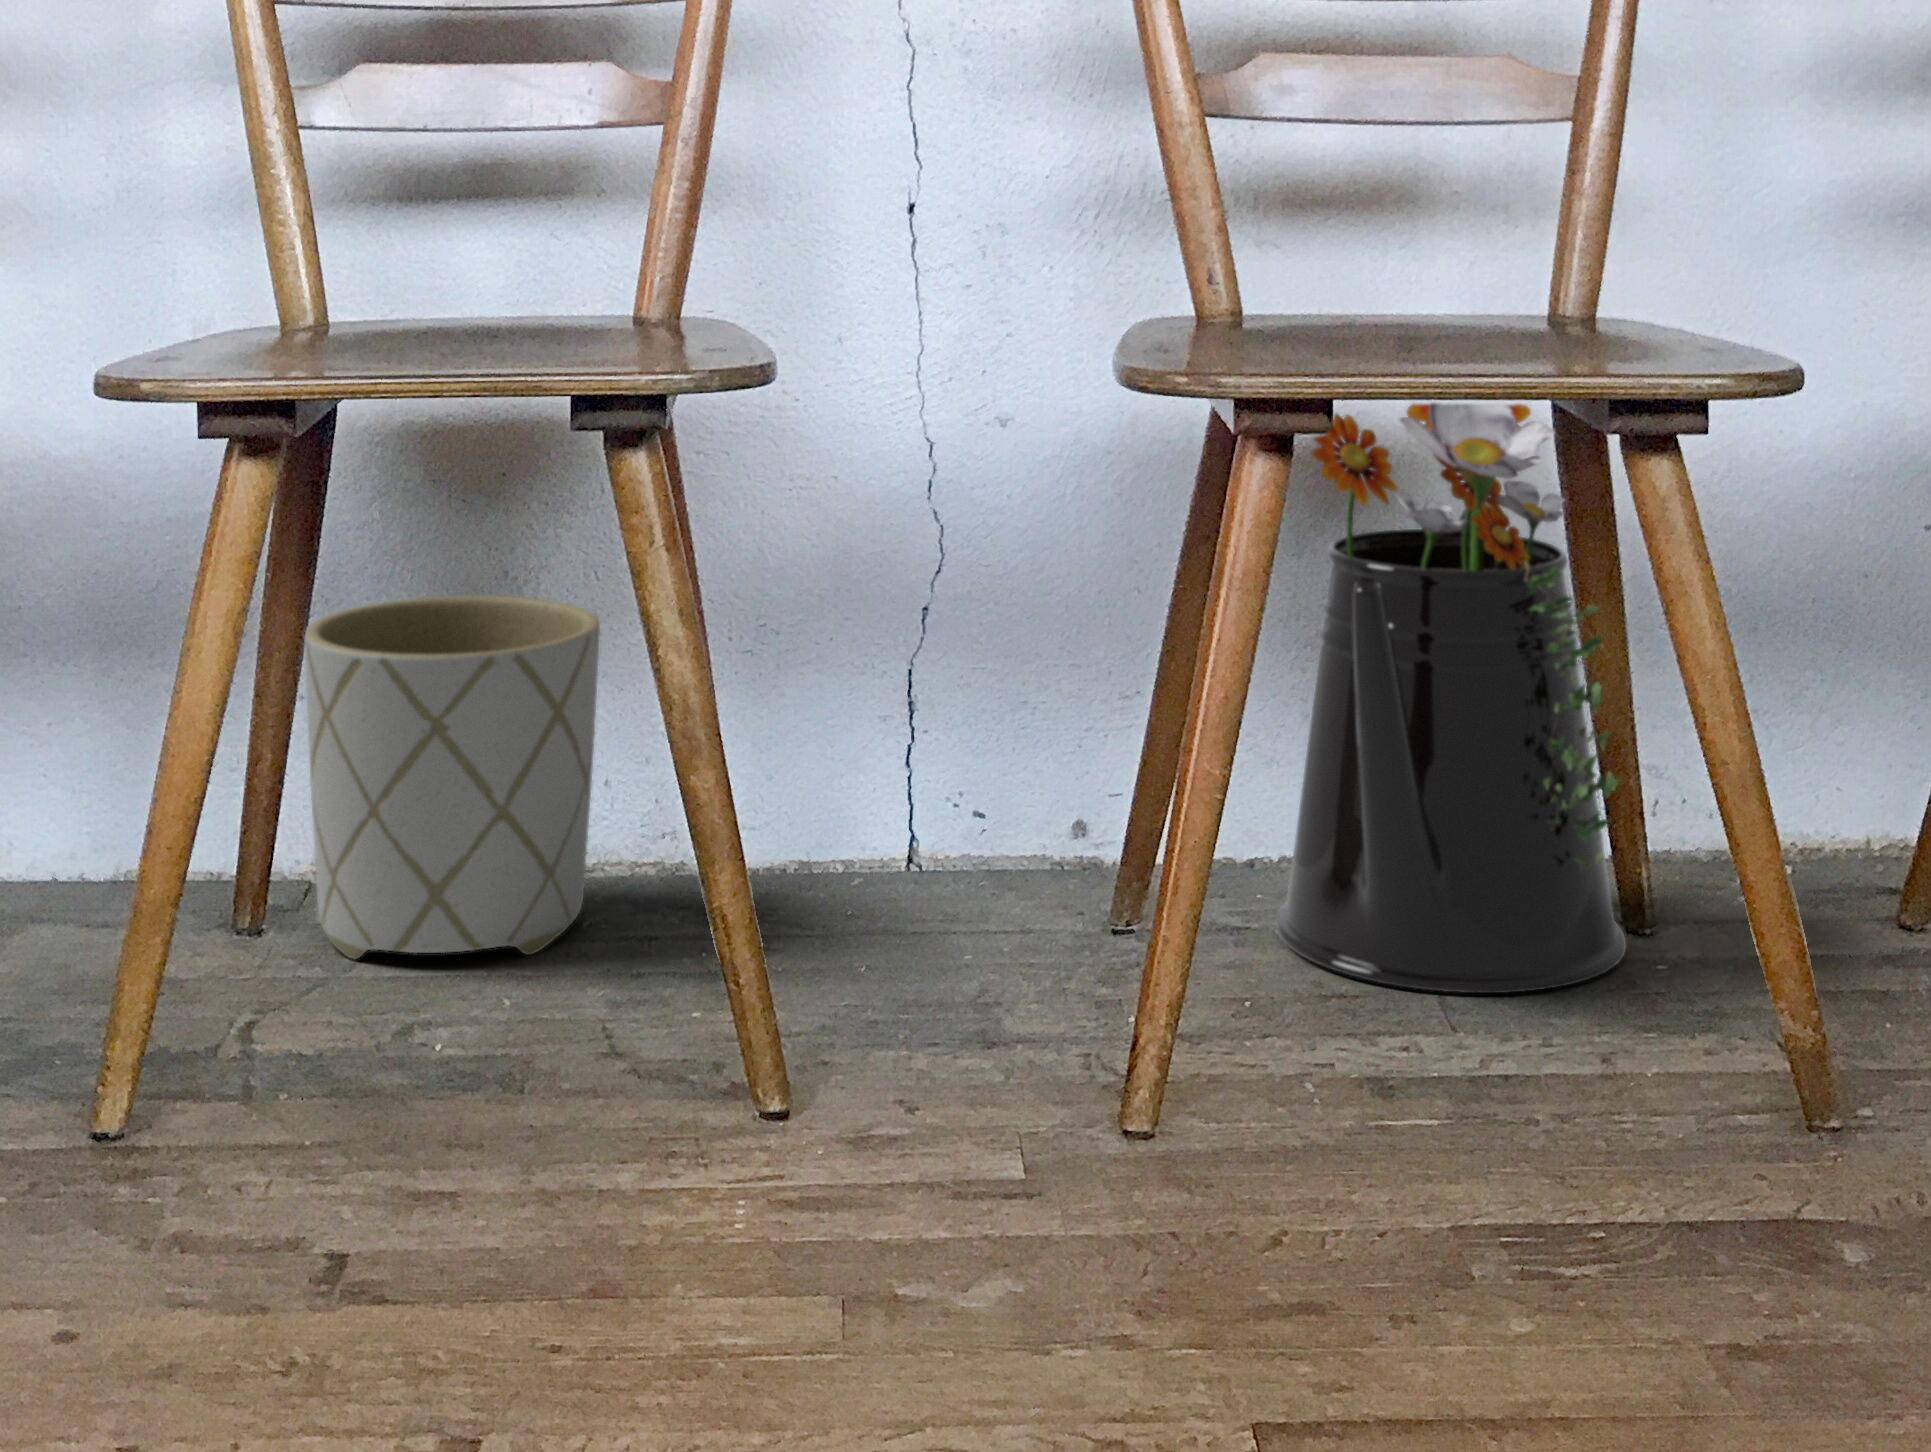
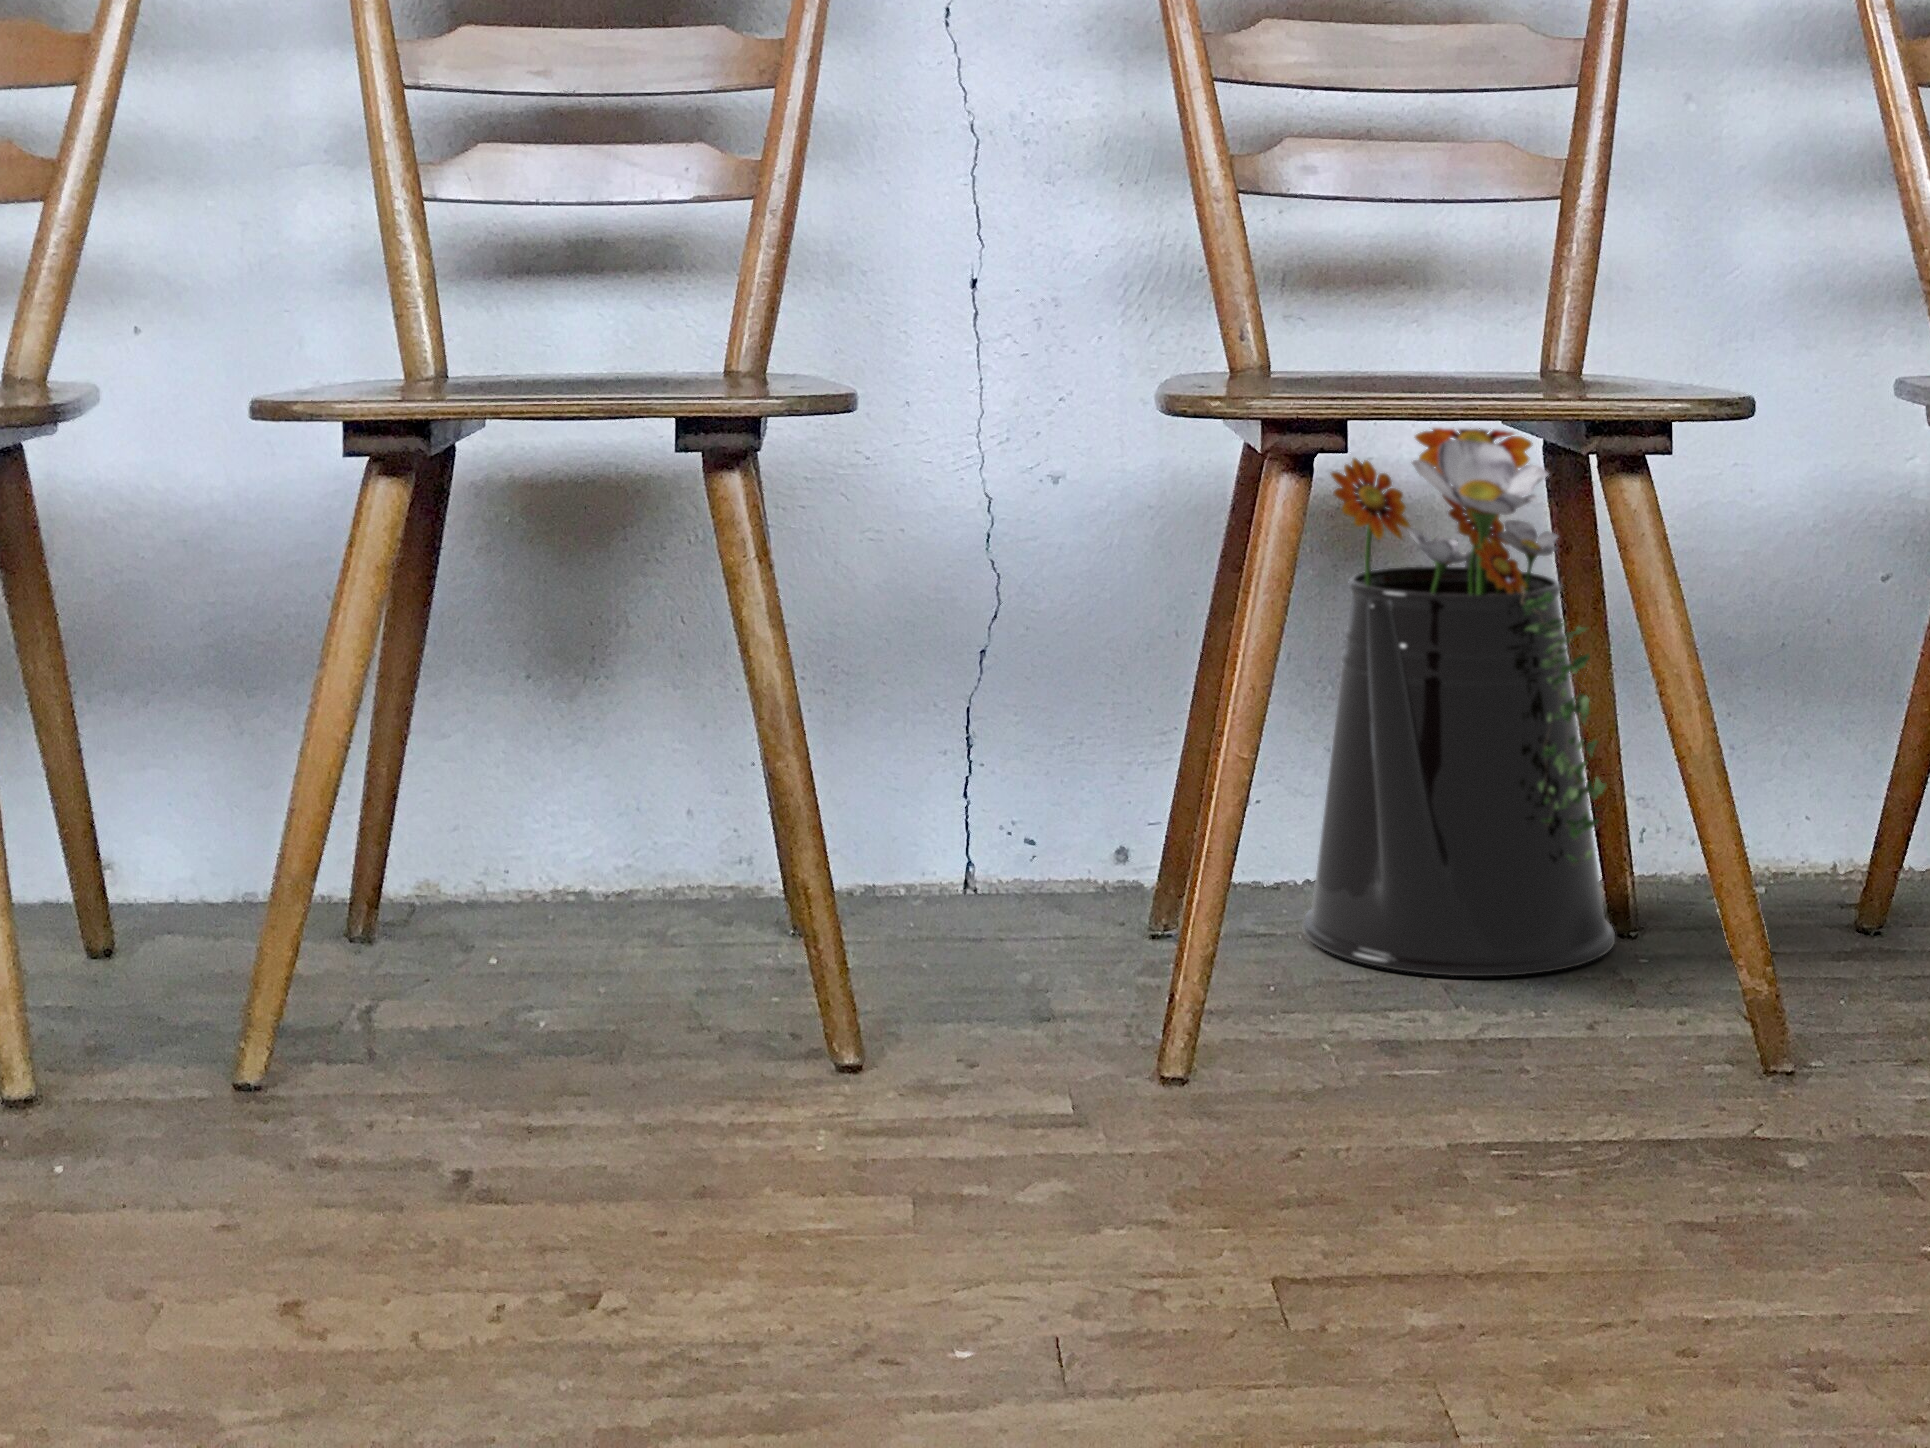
planter: present [305,596,600,959] -> none [421,634,691,962]

